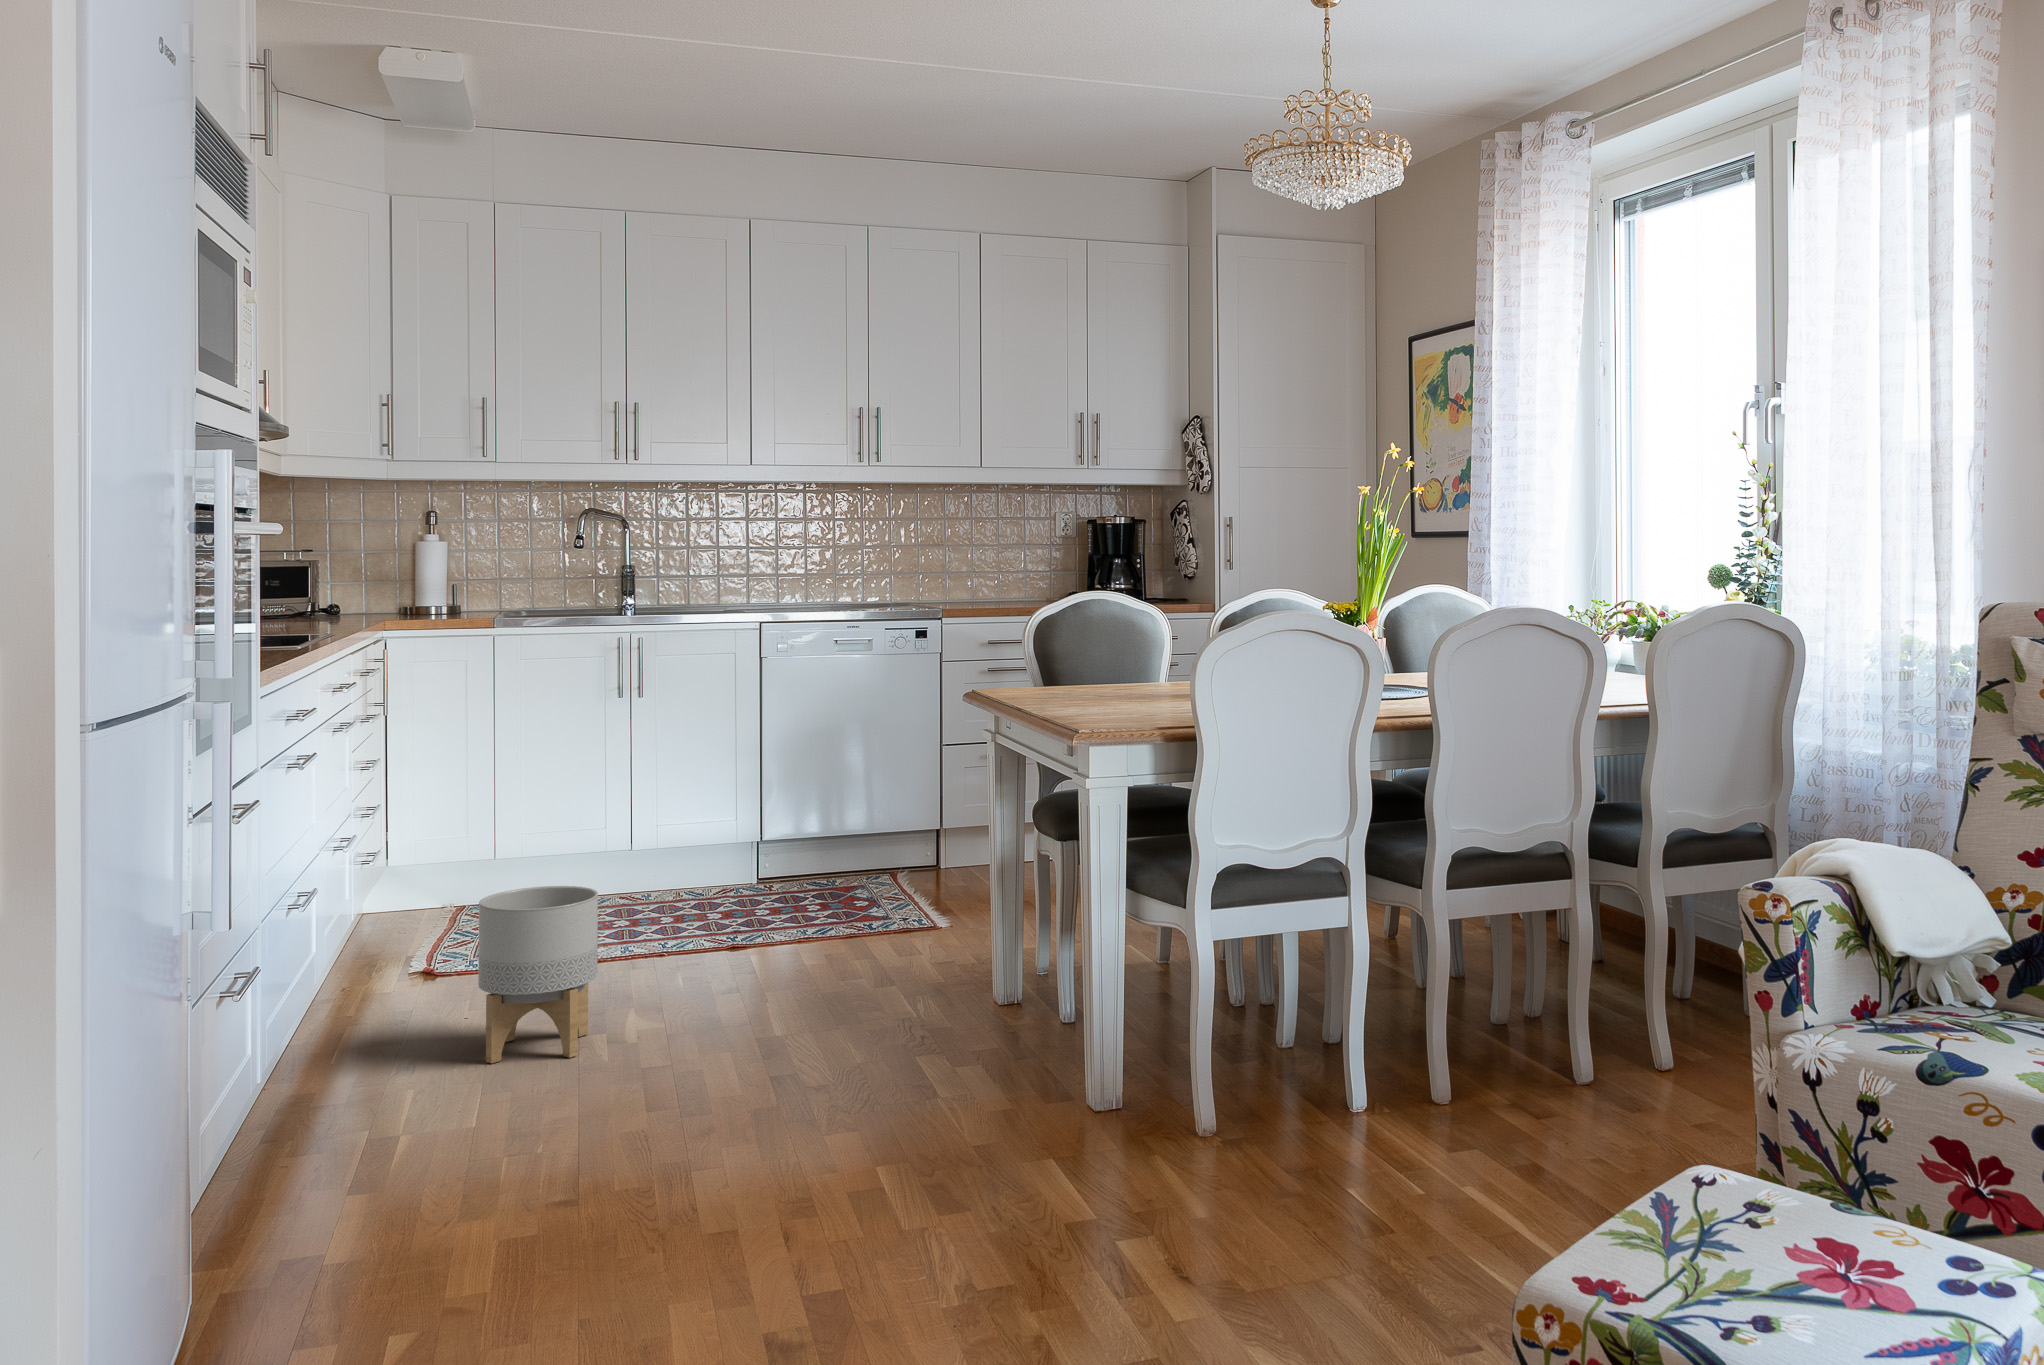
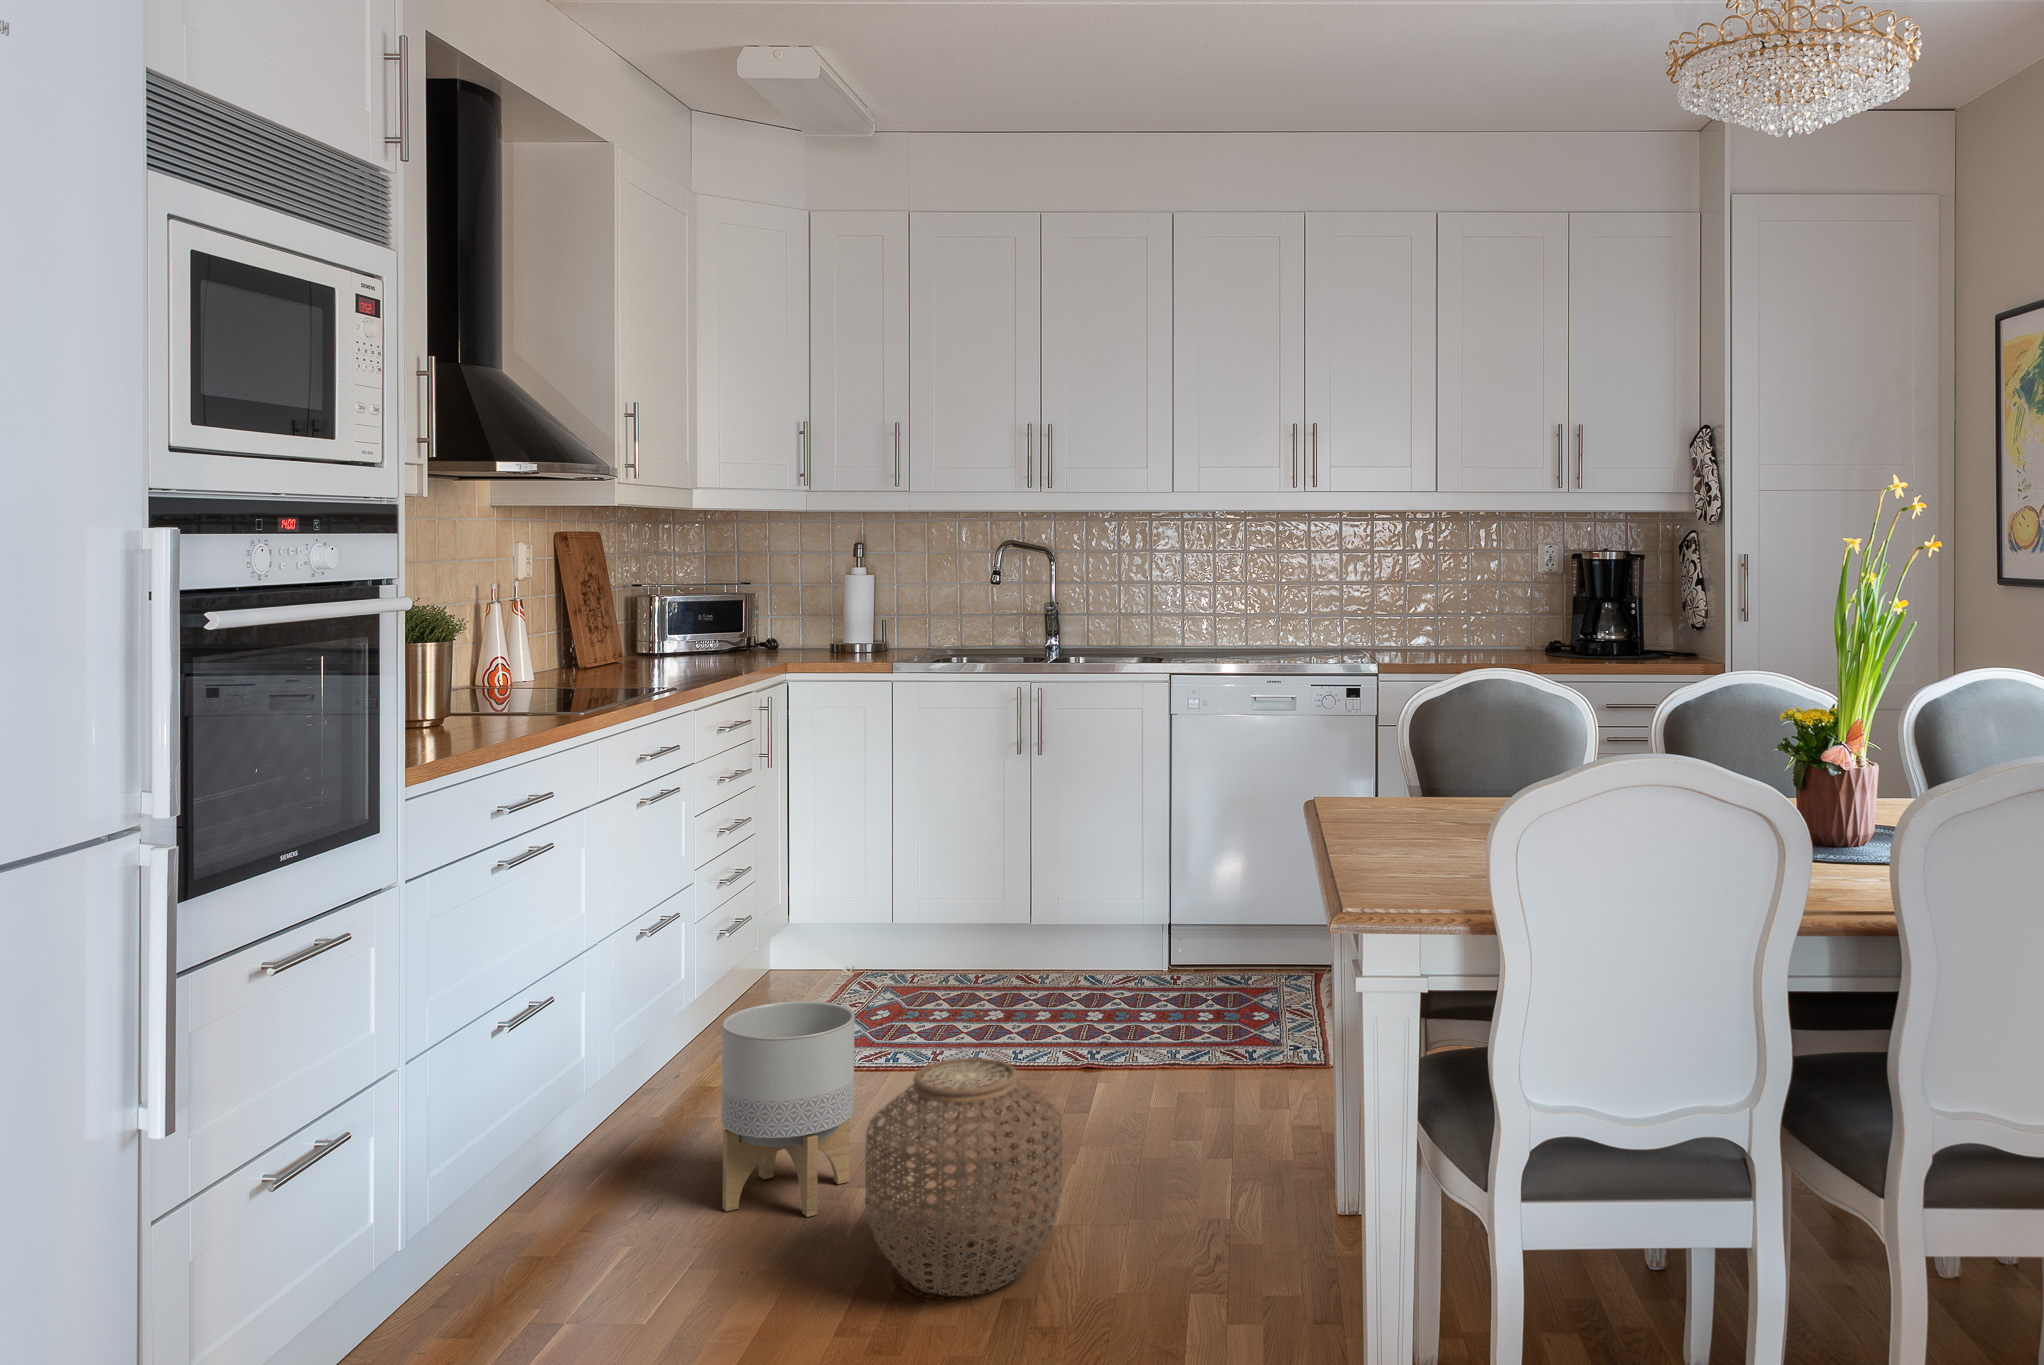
woven basket: none [654,902,816,1083] -> present [865,1058,1062,1296]

